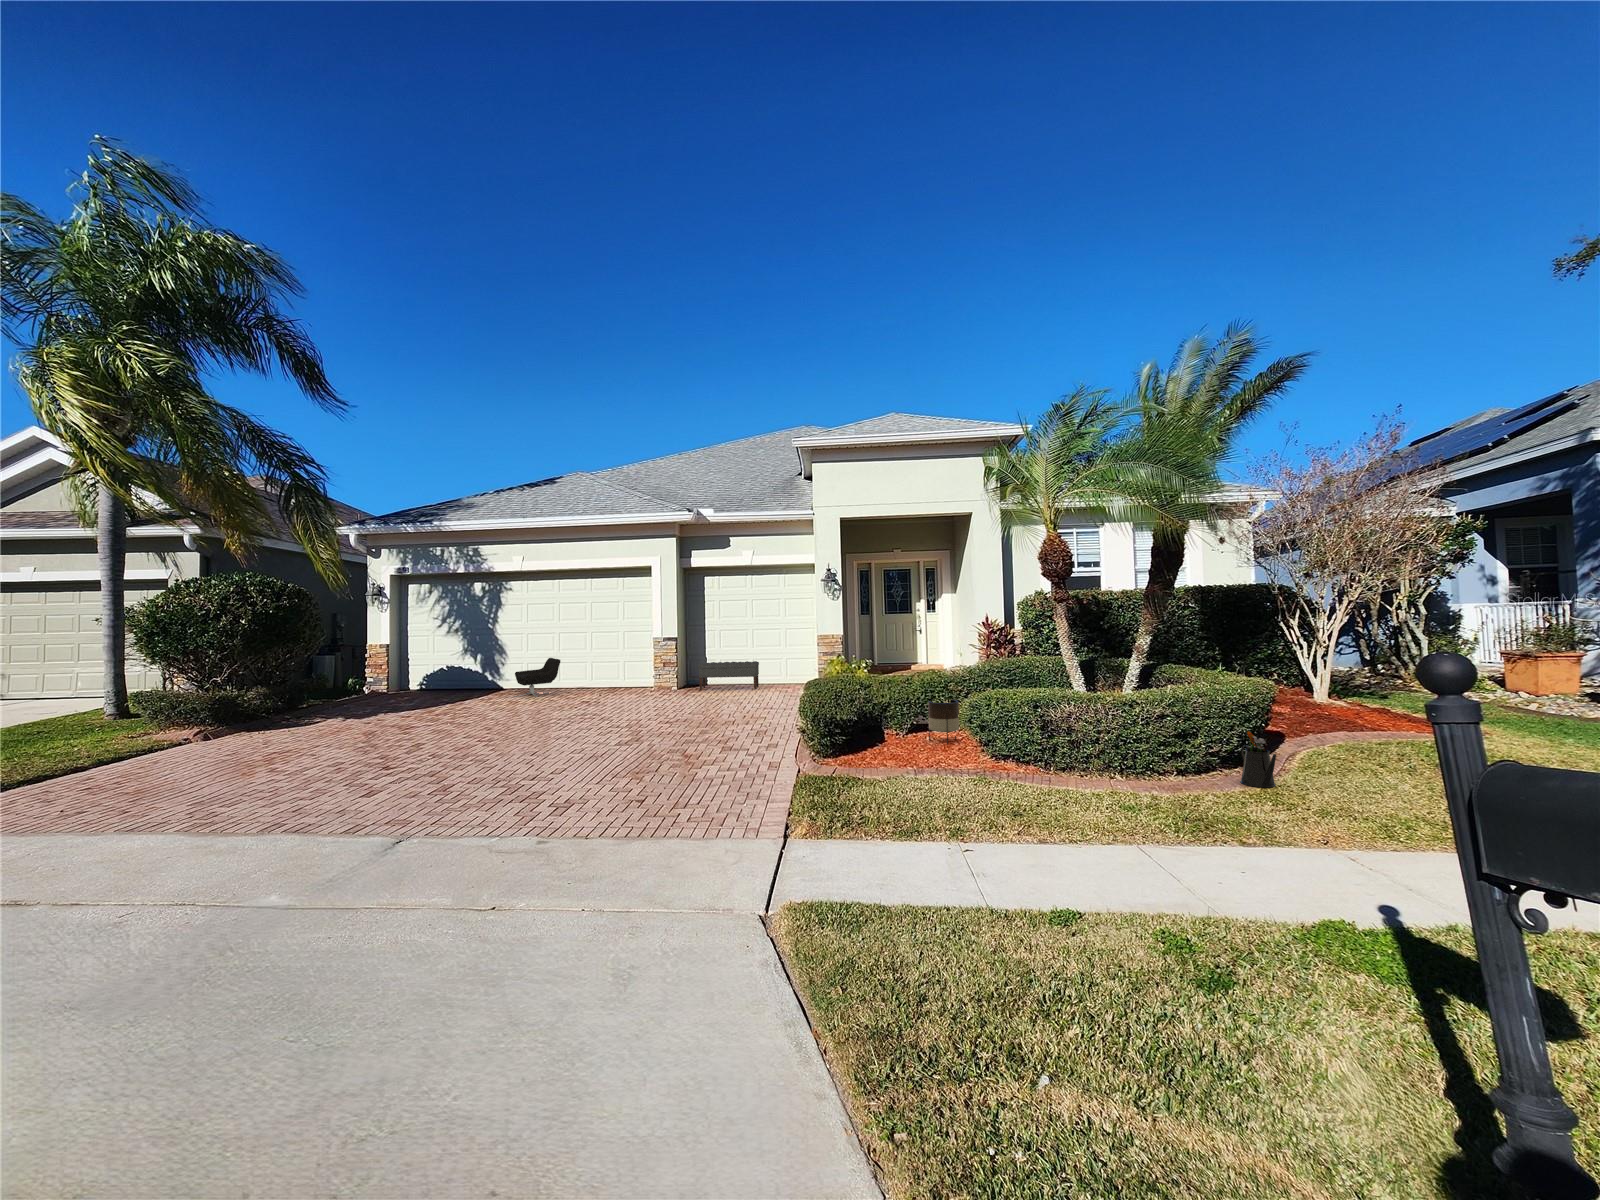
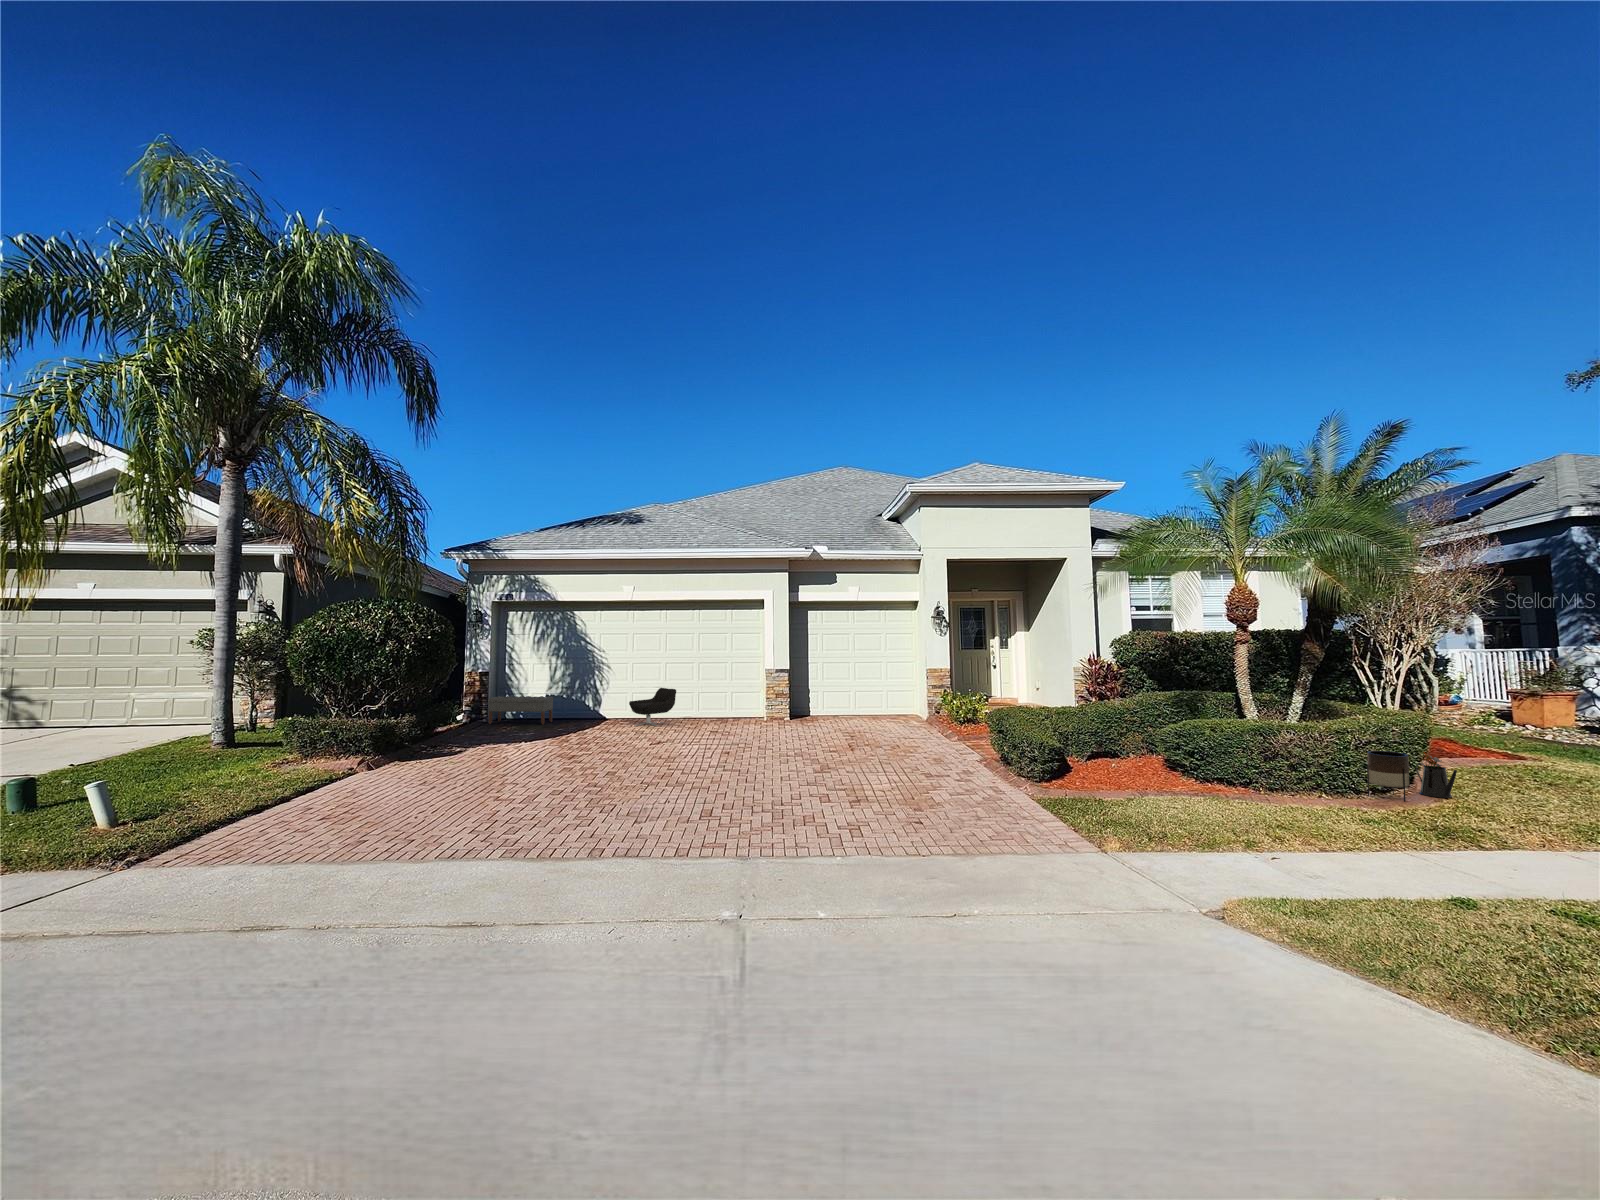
bench: present [698,661,759,690] -> present [488,696,554,725]
planter: present [928,700,959,744] -> present [1367,751,1409,802]

